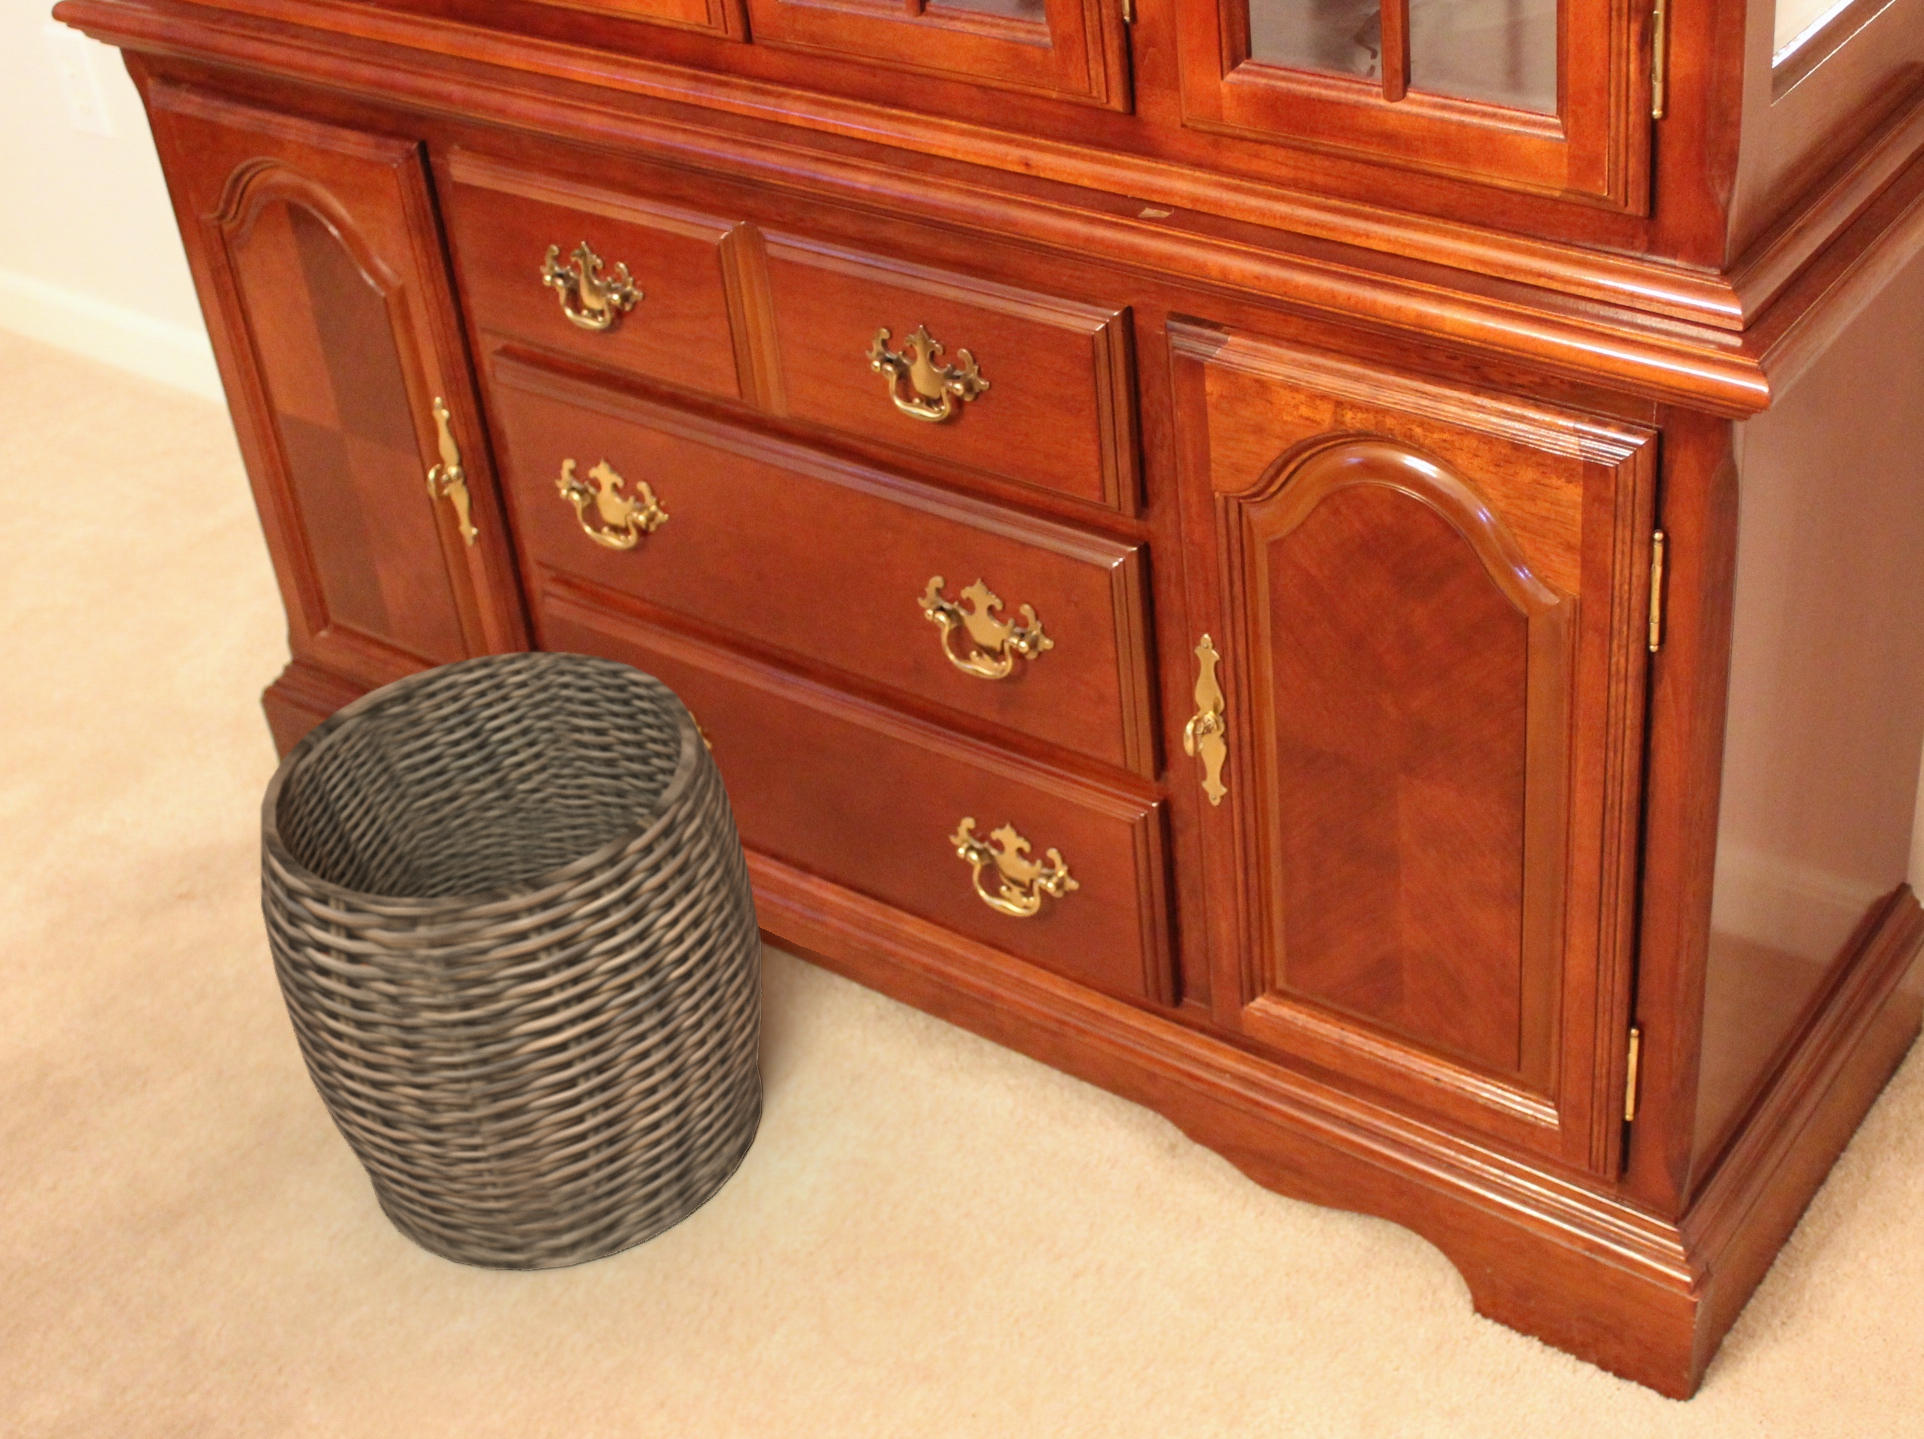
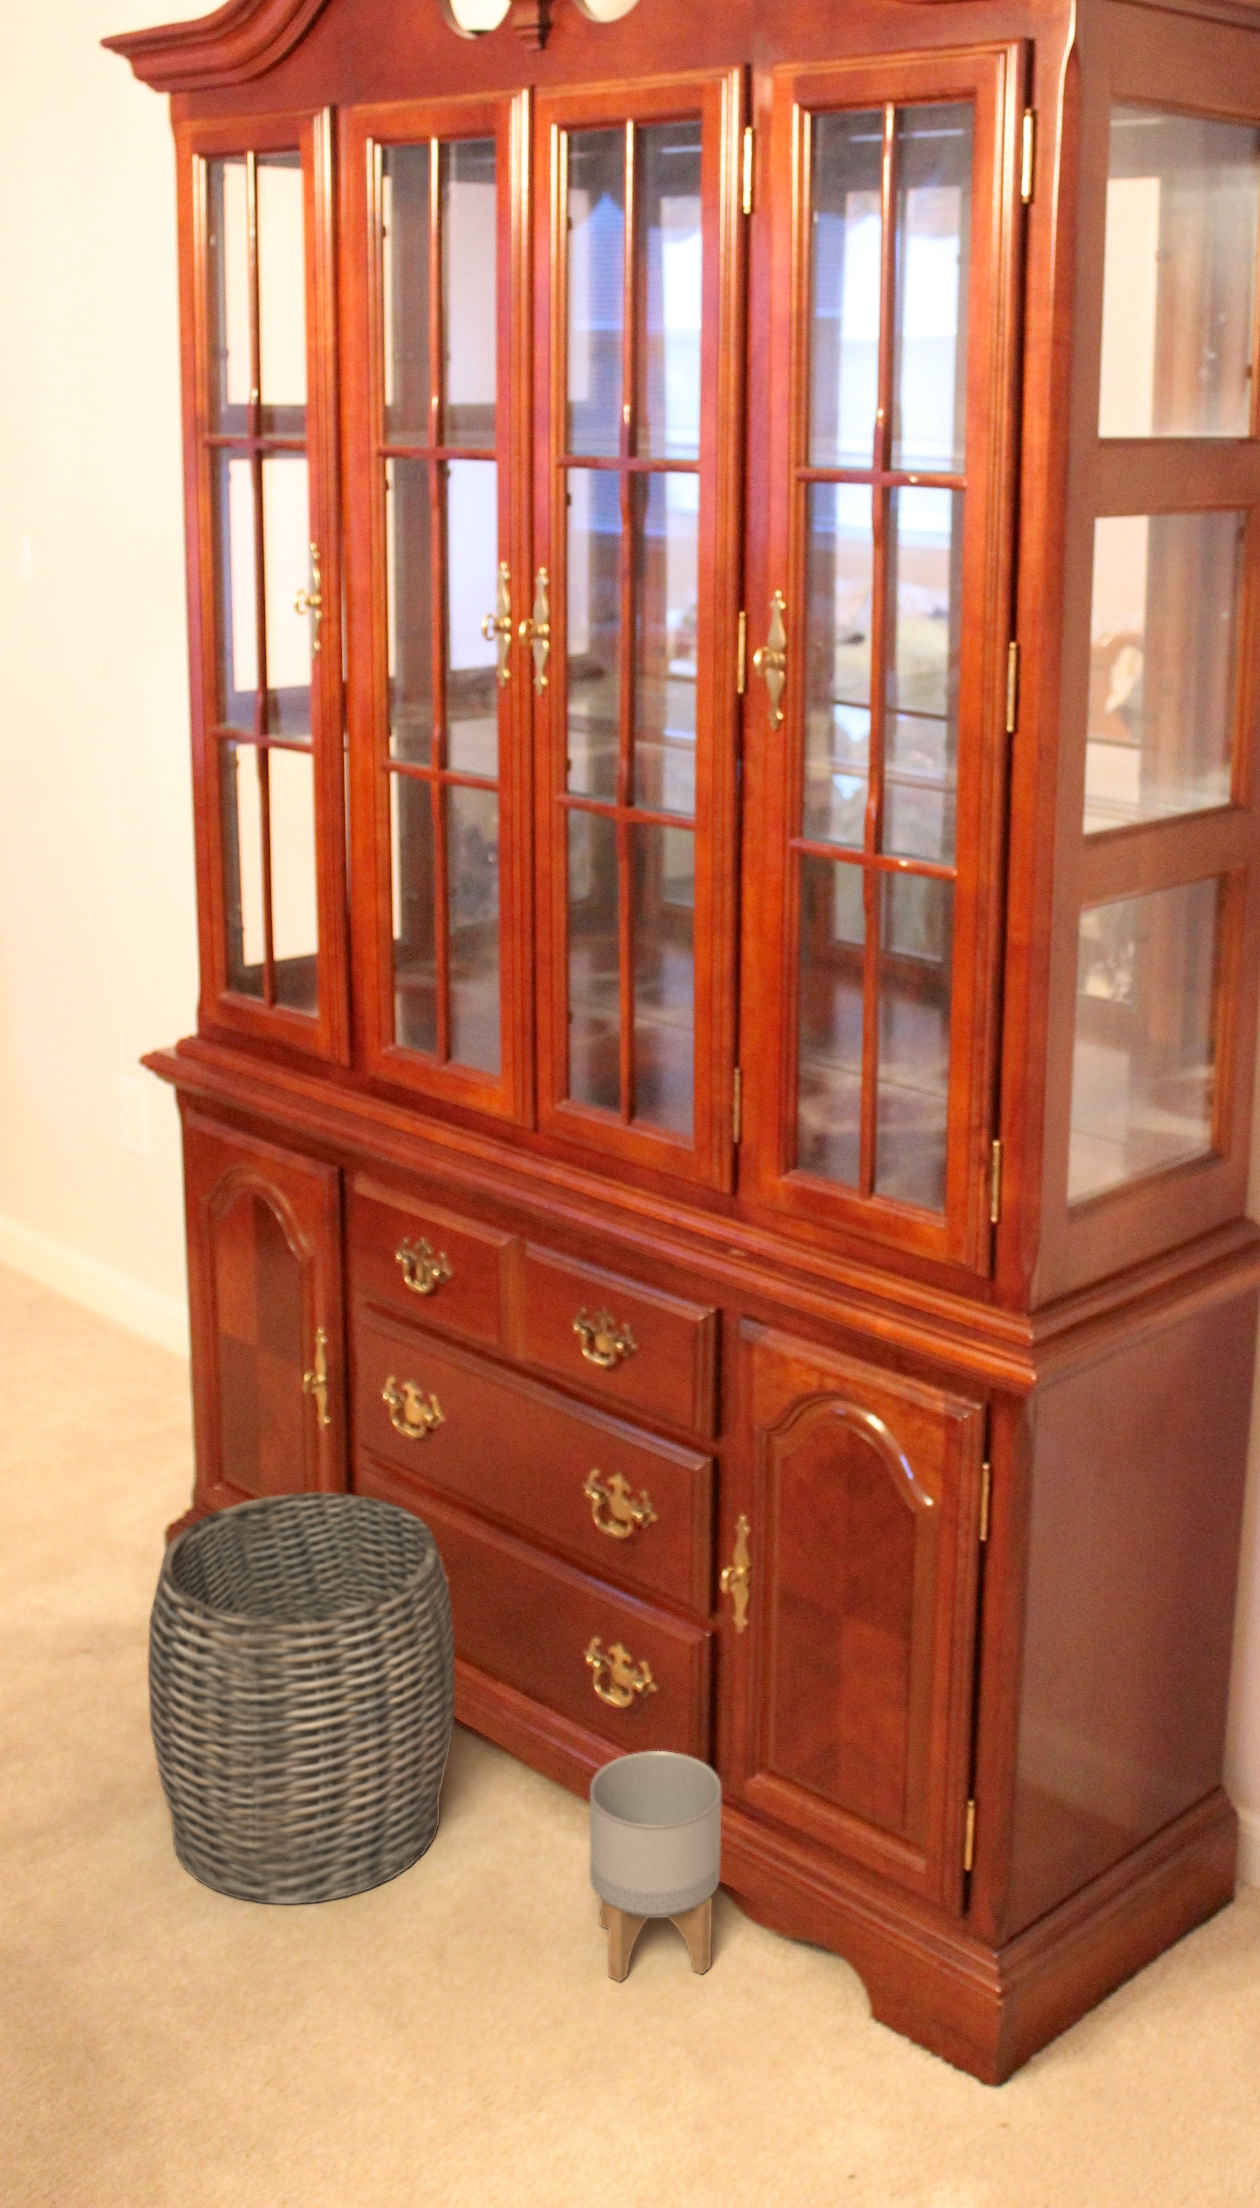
planter: none [1009,979,1218,1314] -> present [590,1751,721,1981]

